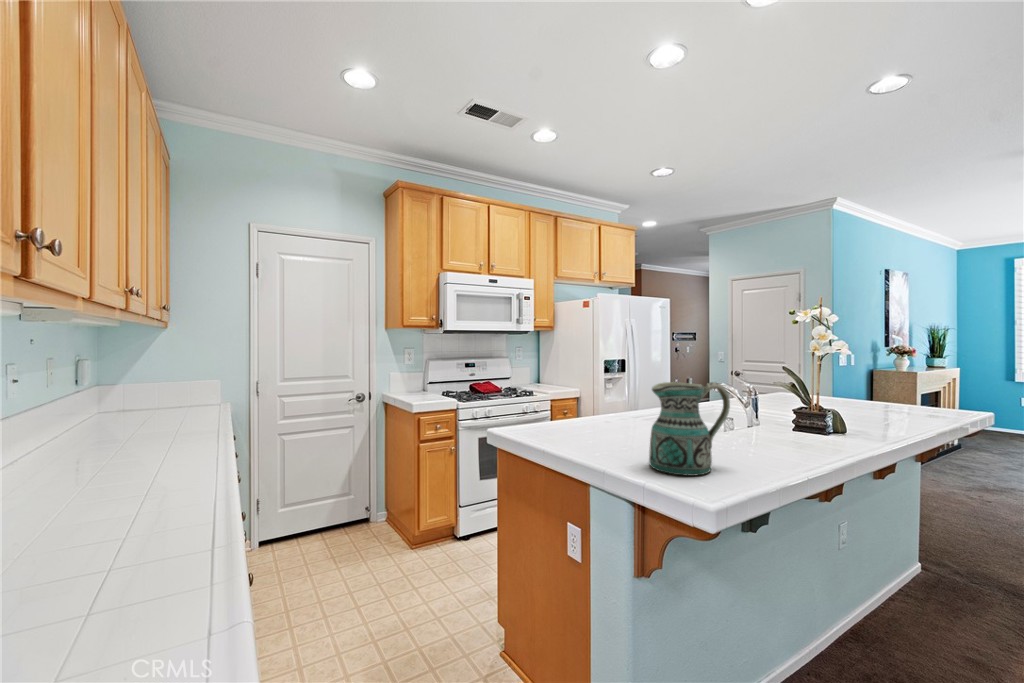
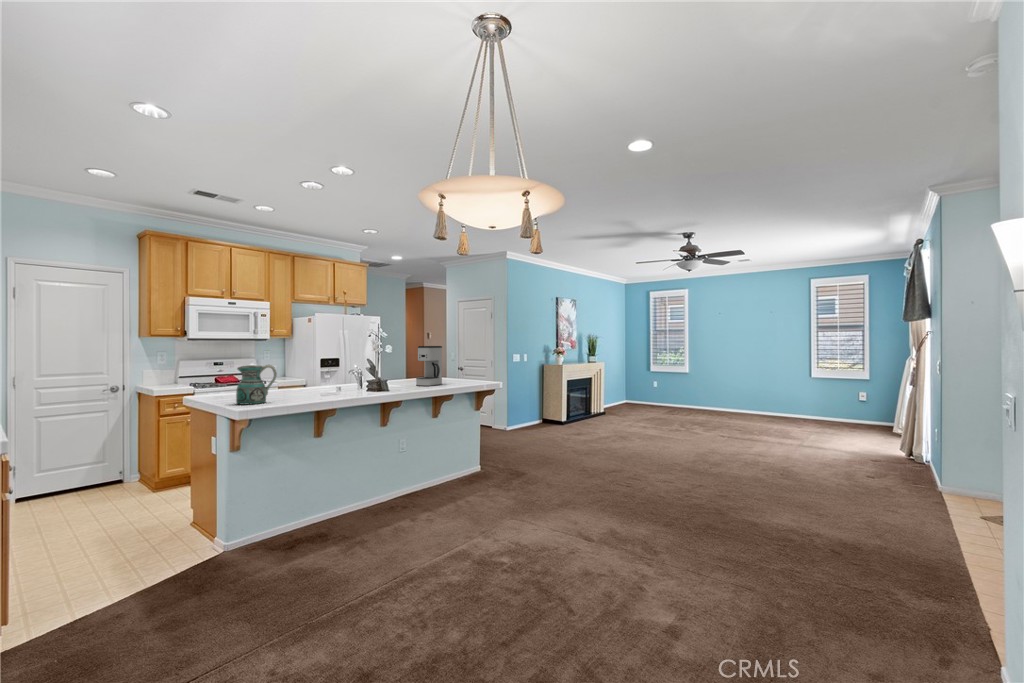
coffee maker: none [866,342,924,422] -> present [416,346,442,386]

